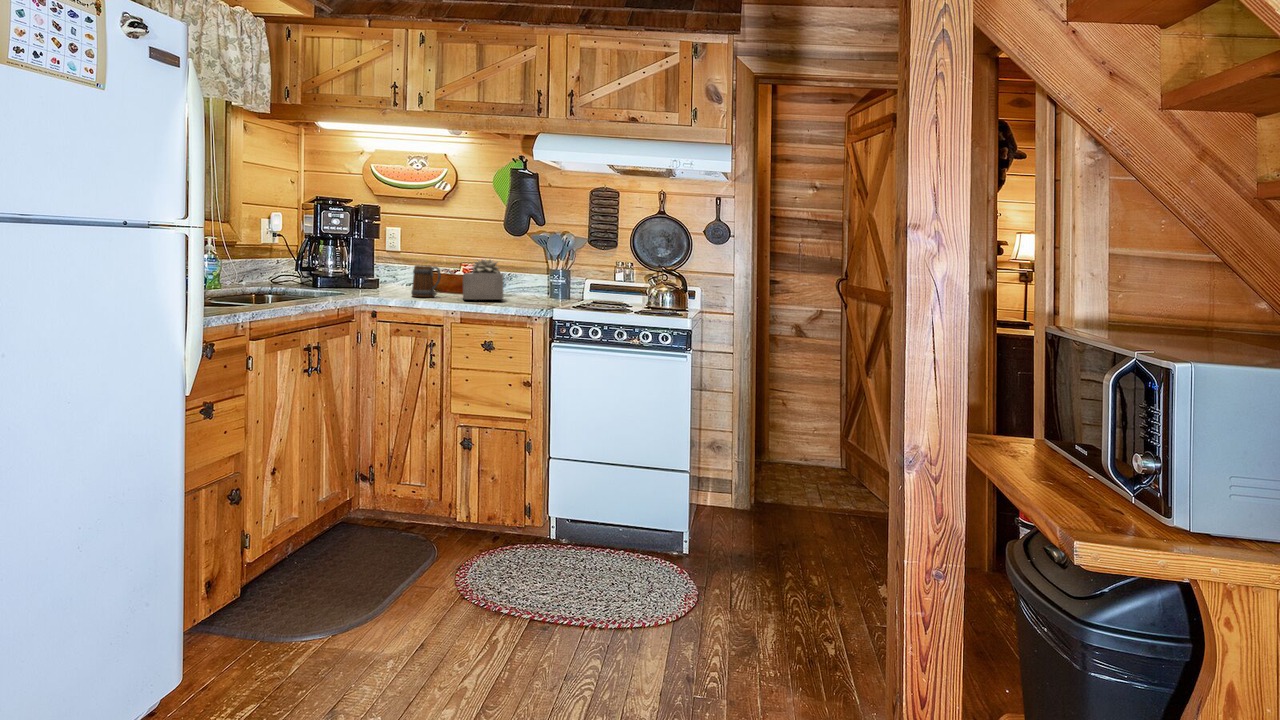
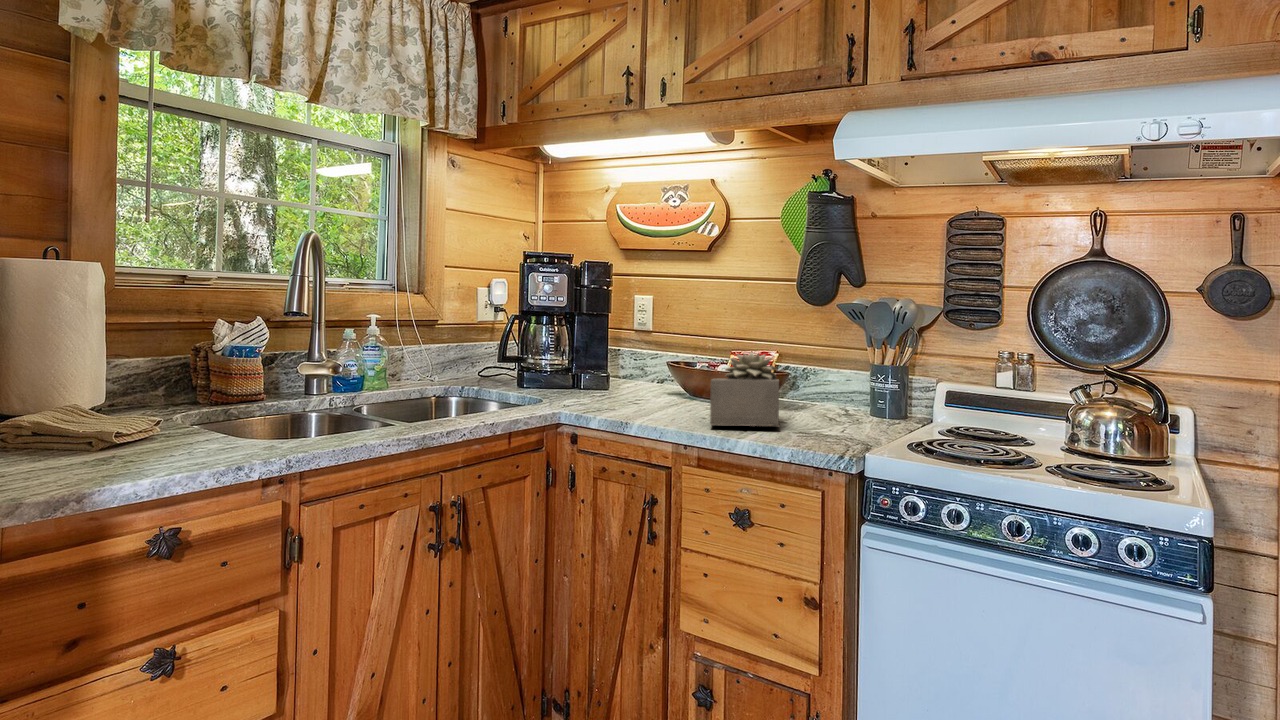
mug: present [411,265,441,297] -> none [634,362,678,416]

